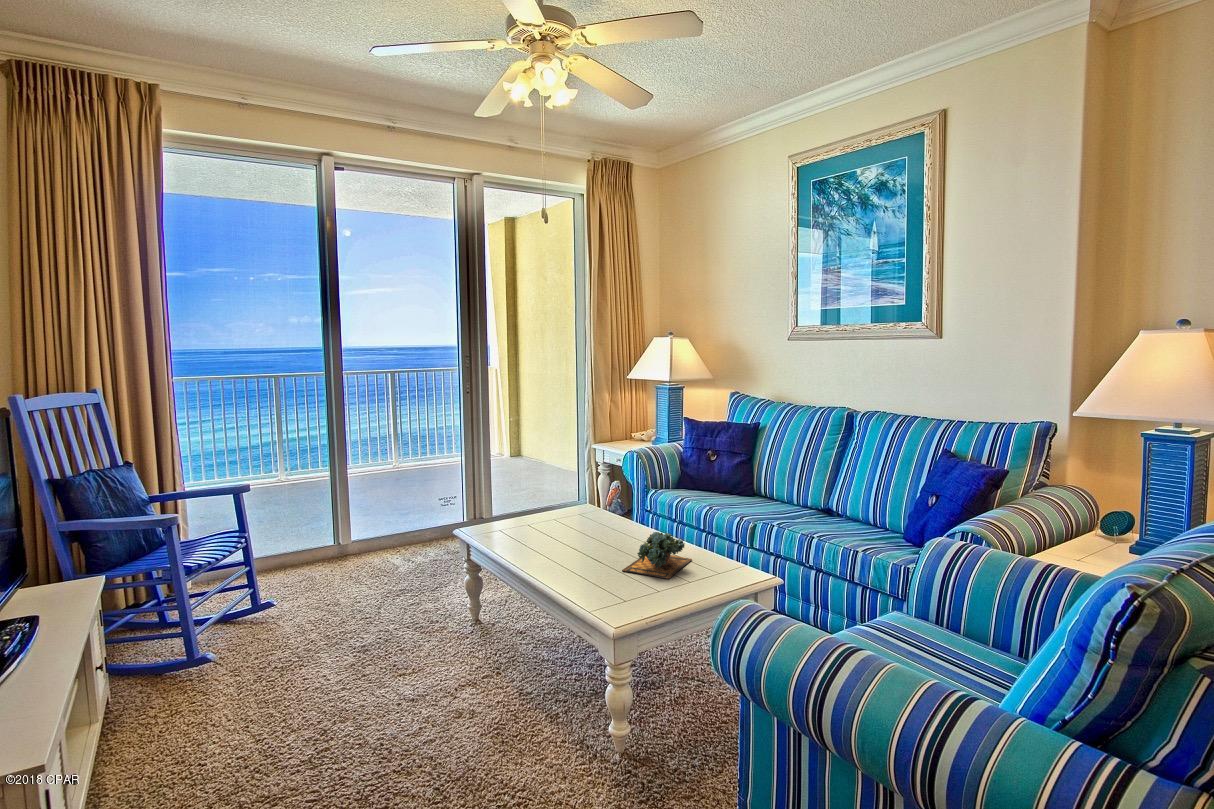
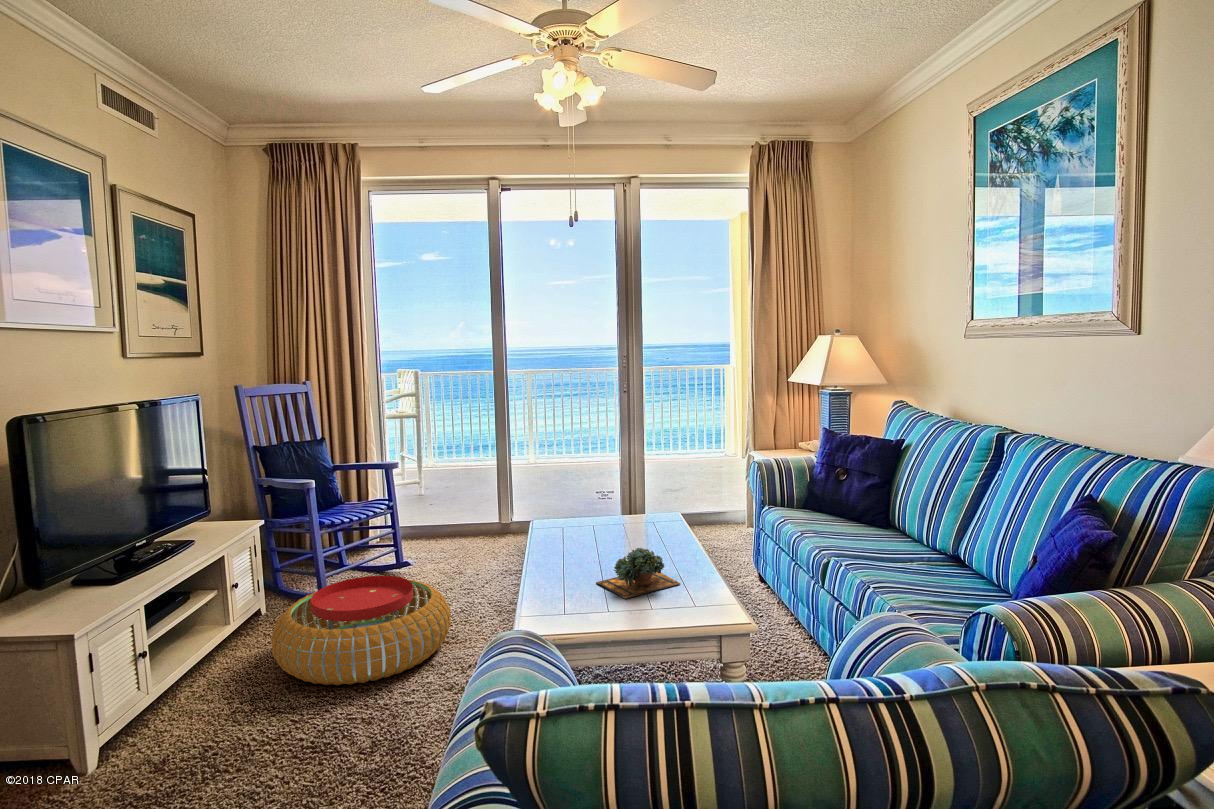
pouf: none [193,610,415,754] -> present [271,576,451,685]

